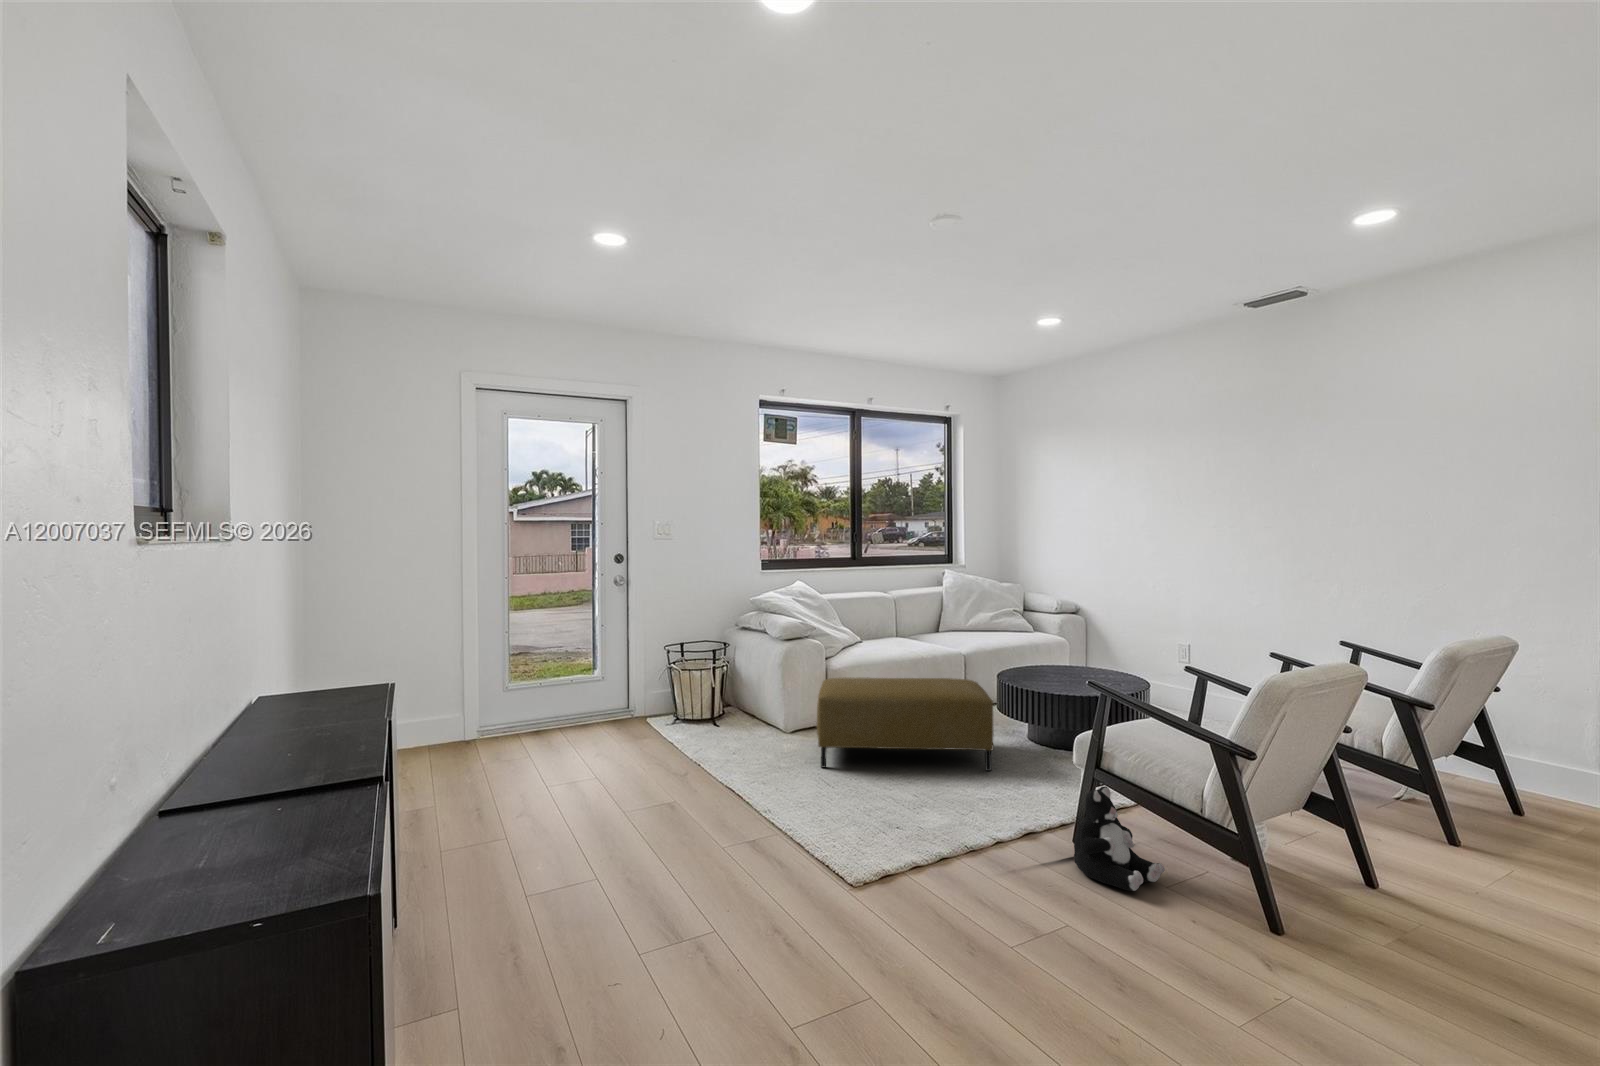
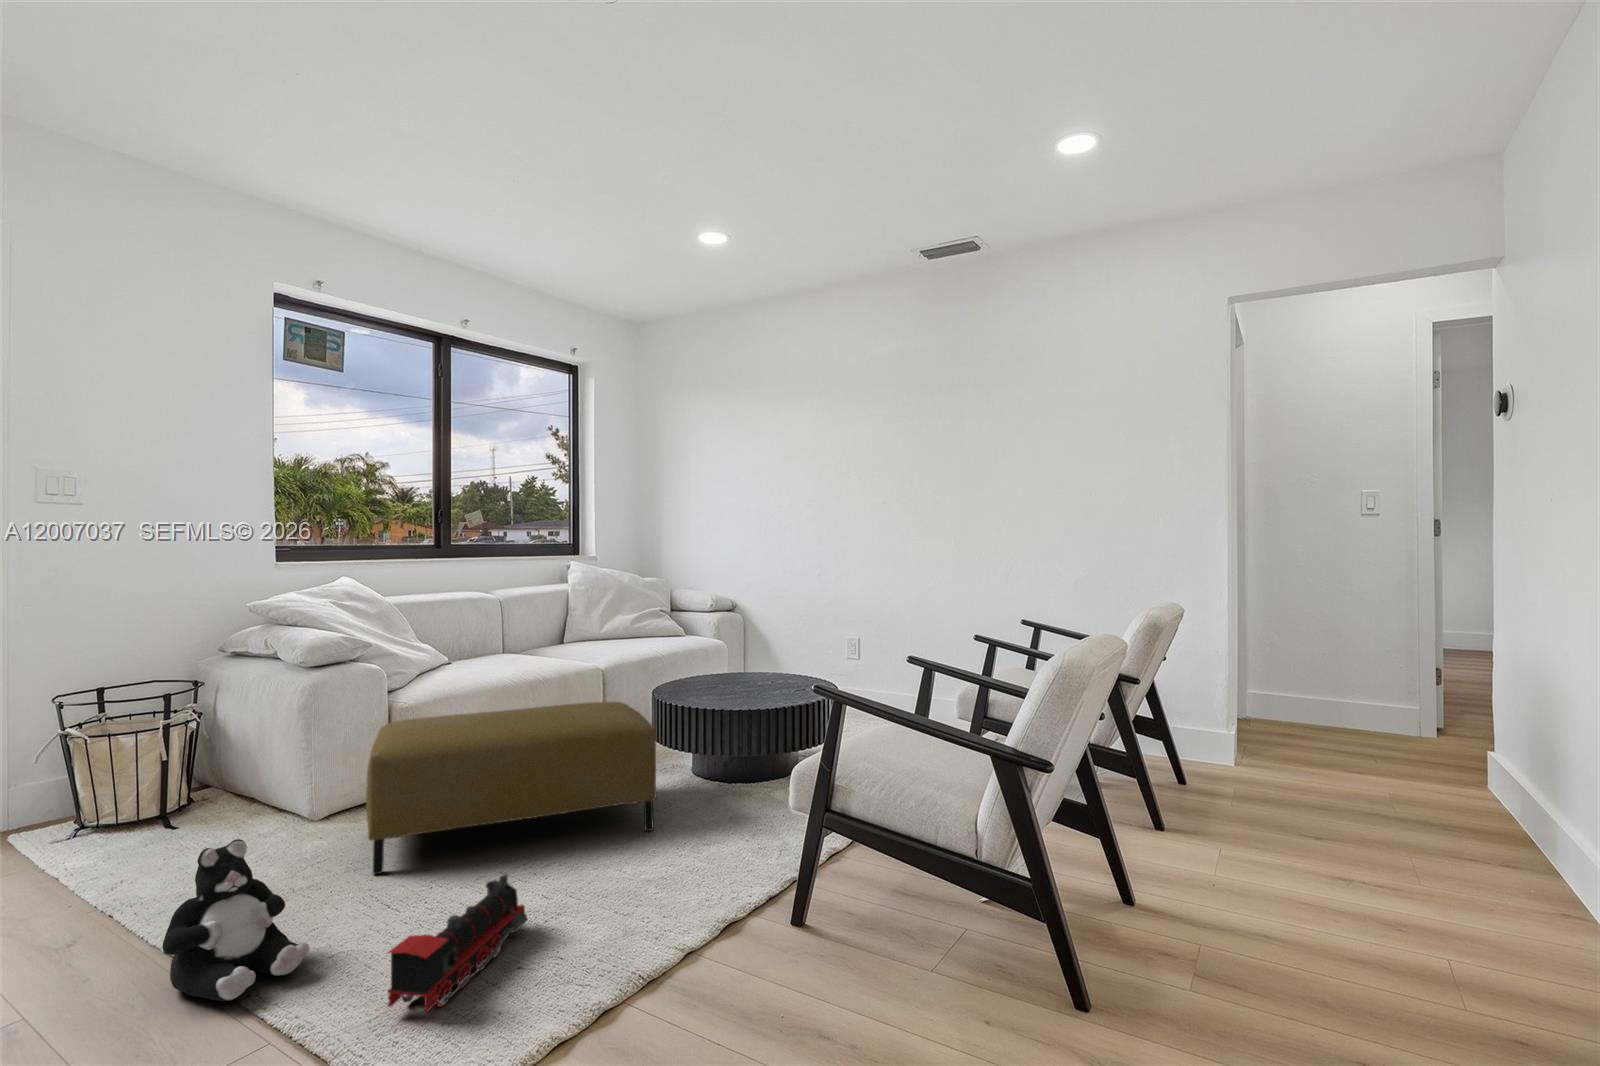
toy train: none [832,775,906,837] -> present [388,874,527,1011]
plush toy: present [1074,786,1165,891] -> present [162,839,309,1001]

